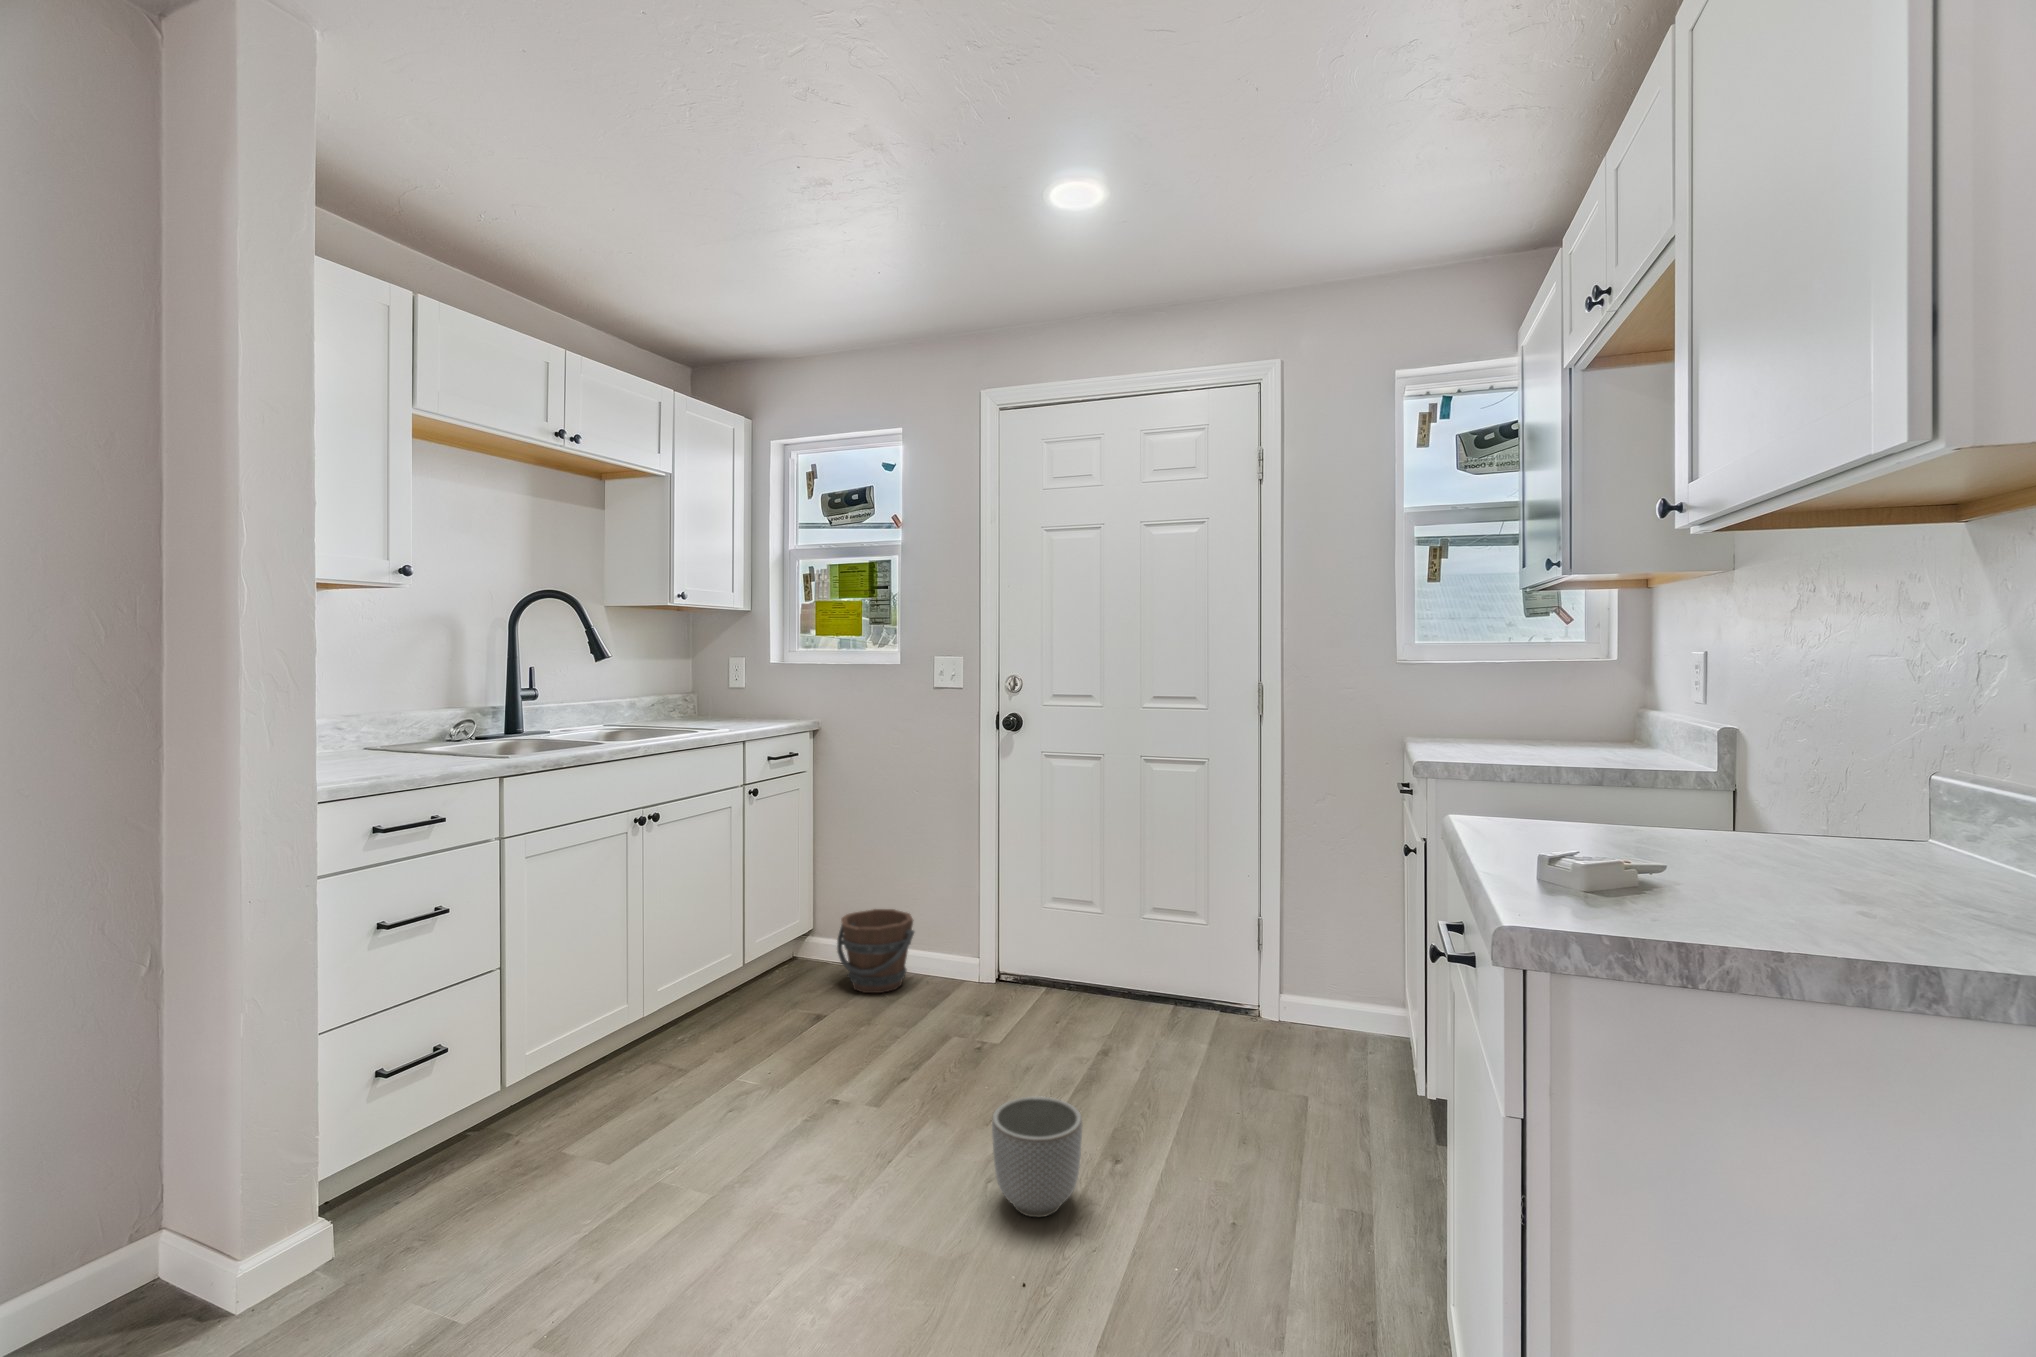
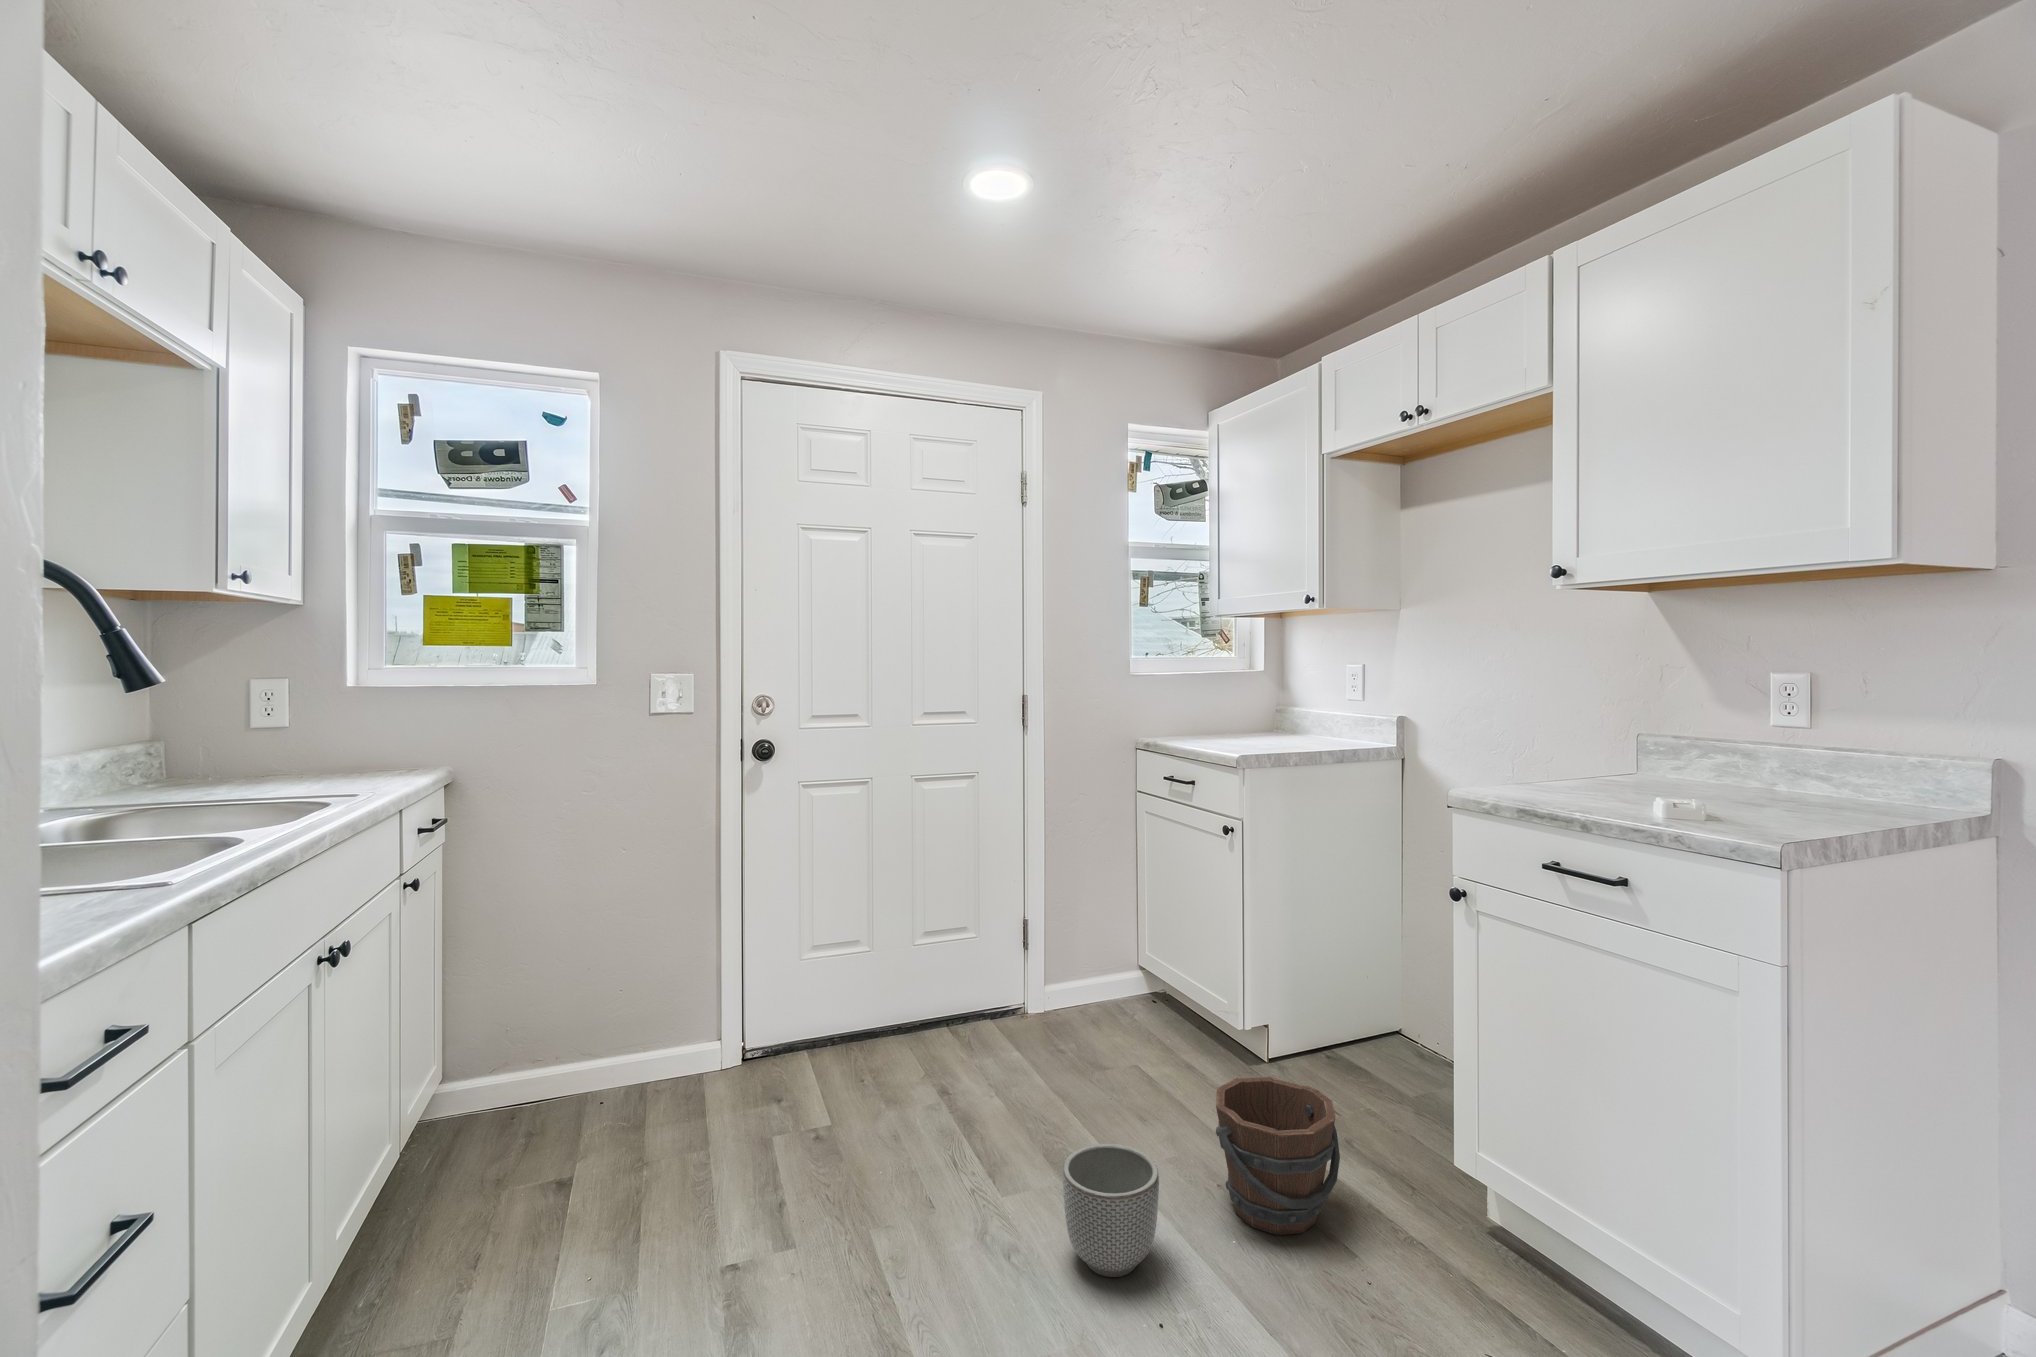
bucket: present [837,909,914,993] -> present [1216,1077,1340,1235]

